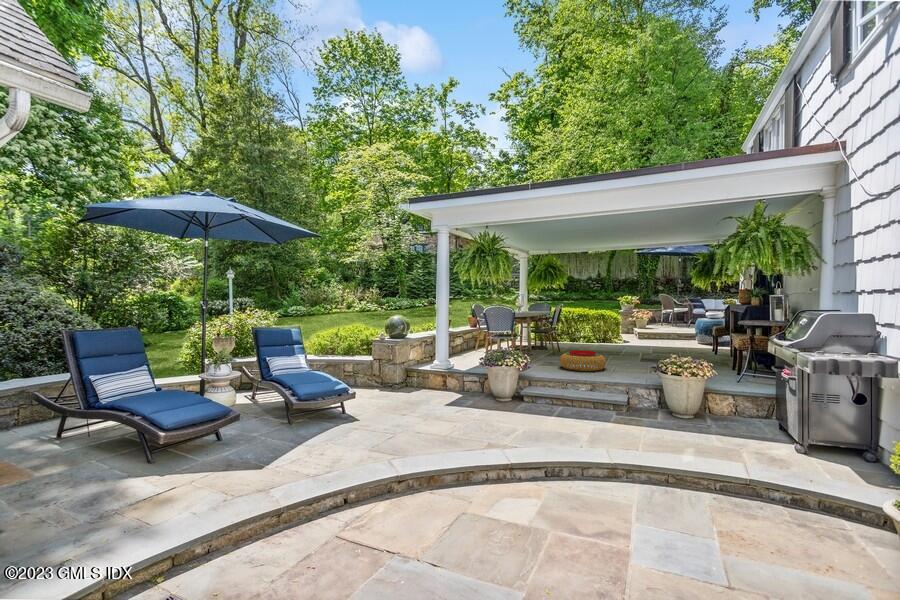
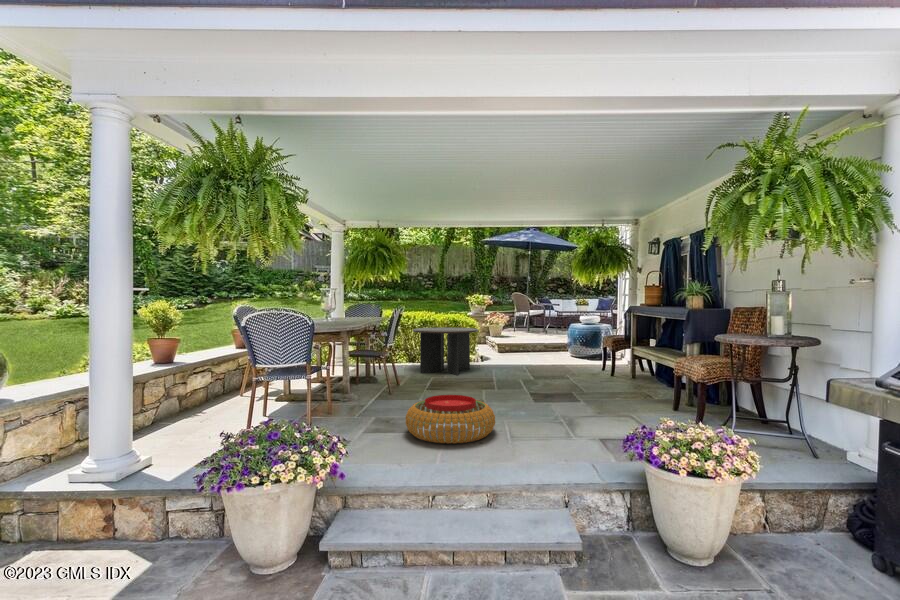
coffee table: none [572,319,615,349] -> present [413,327,478,375]

